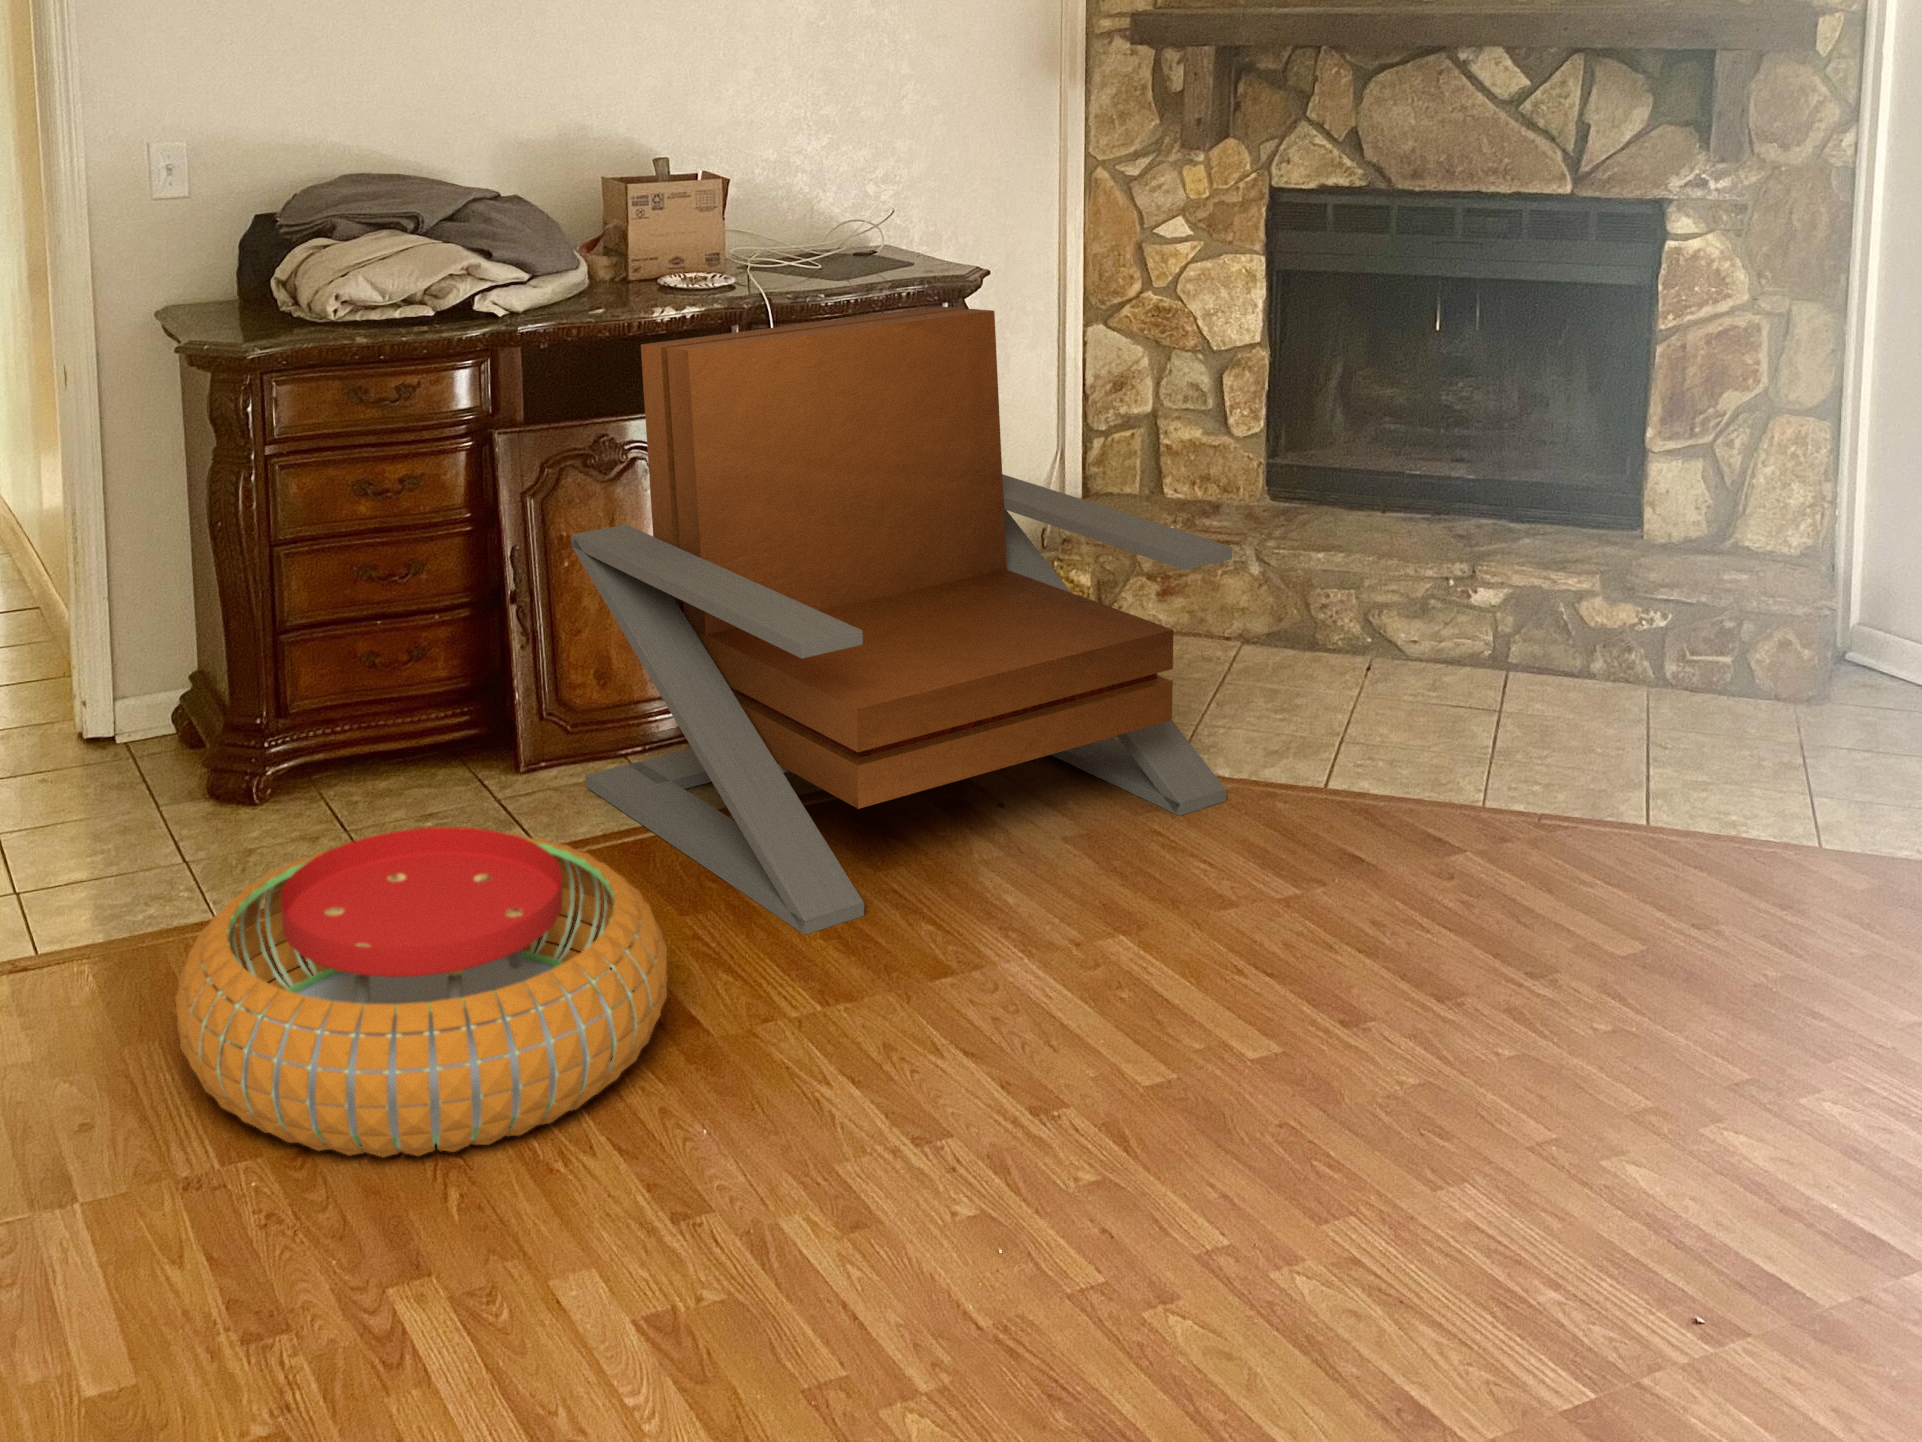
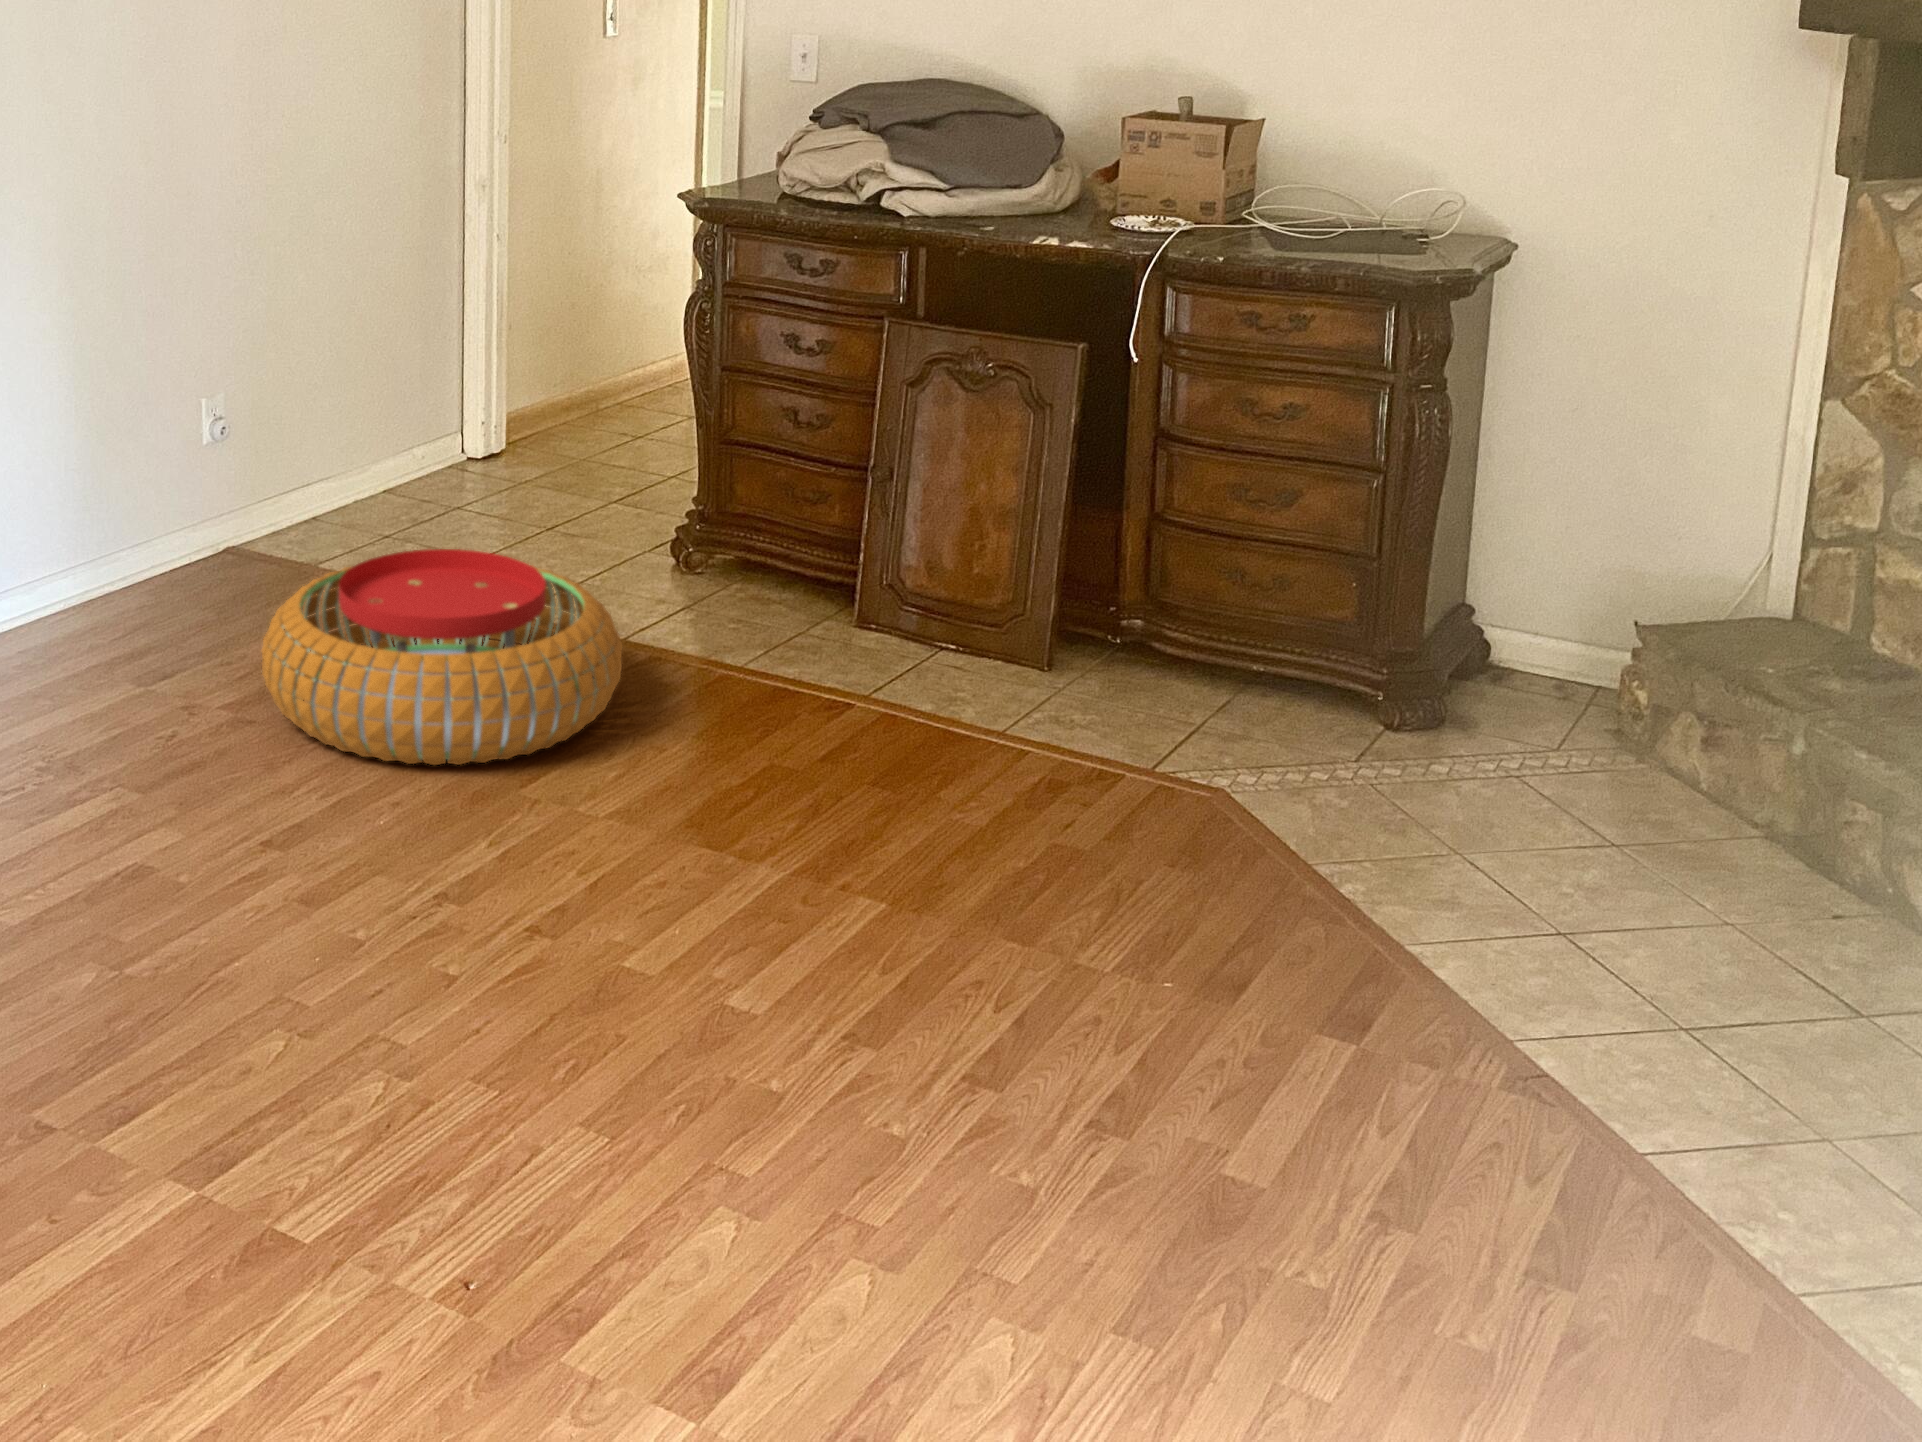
lounge chair: present [571,306,1232,934] -> none [749,258,1390,898]

